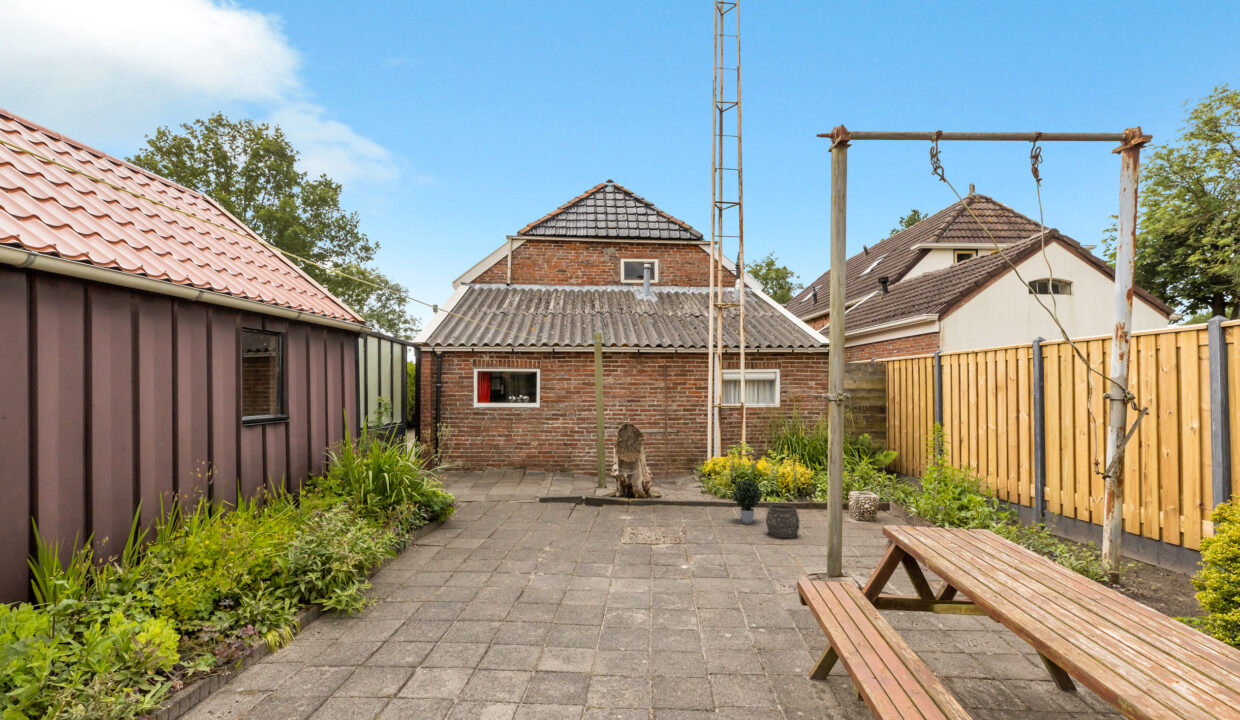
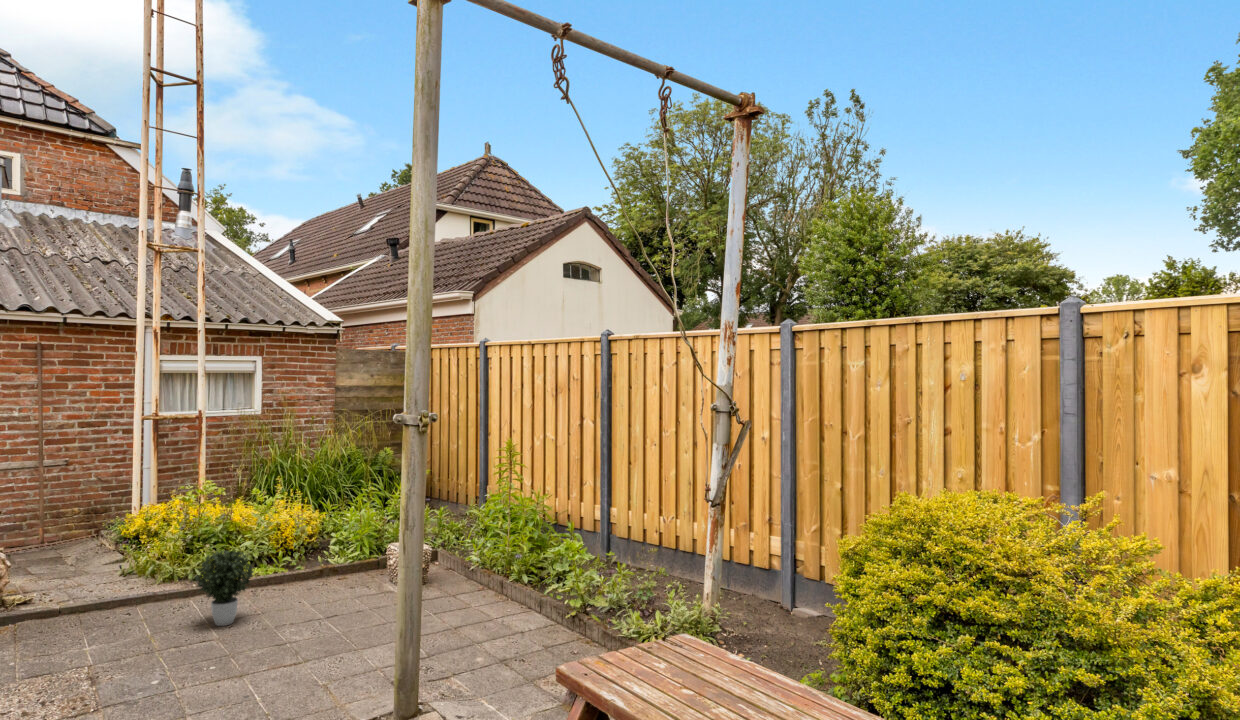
woven basket: present [766,504,799,538] -> none [264,583,323,642]

